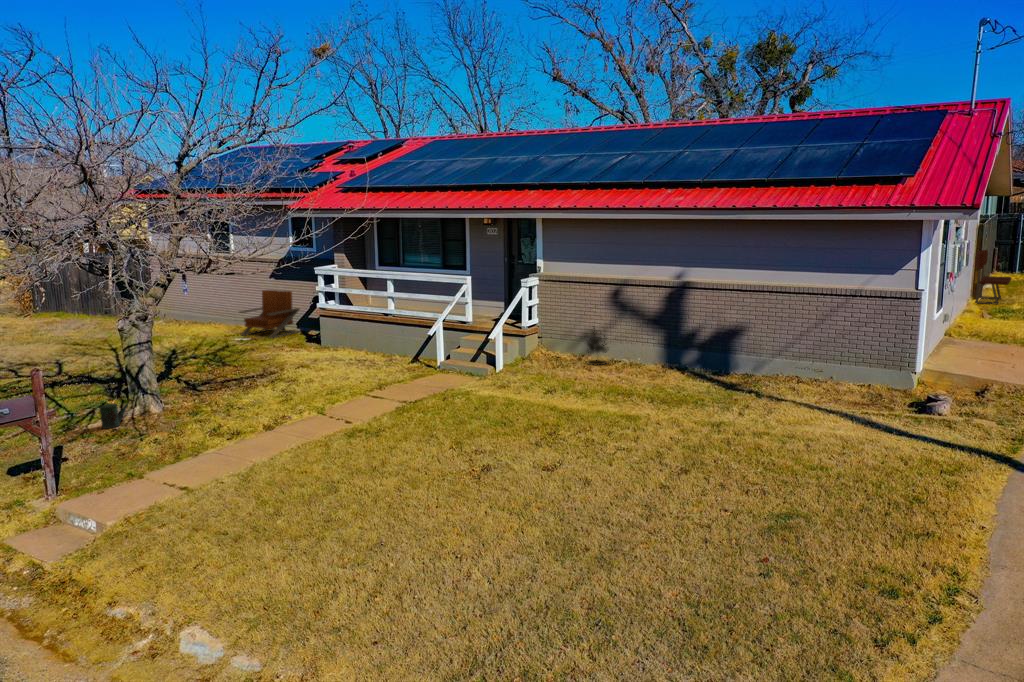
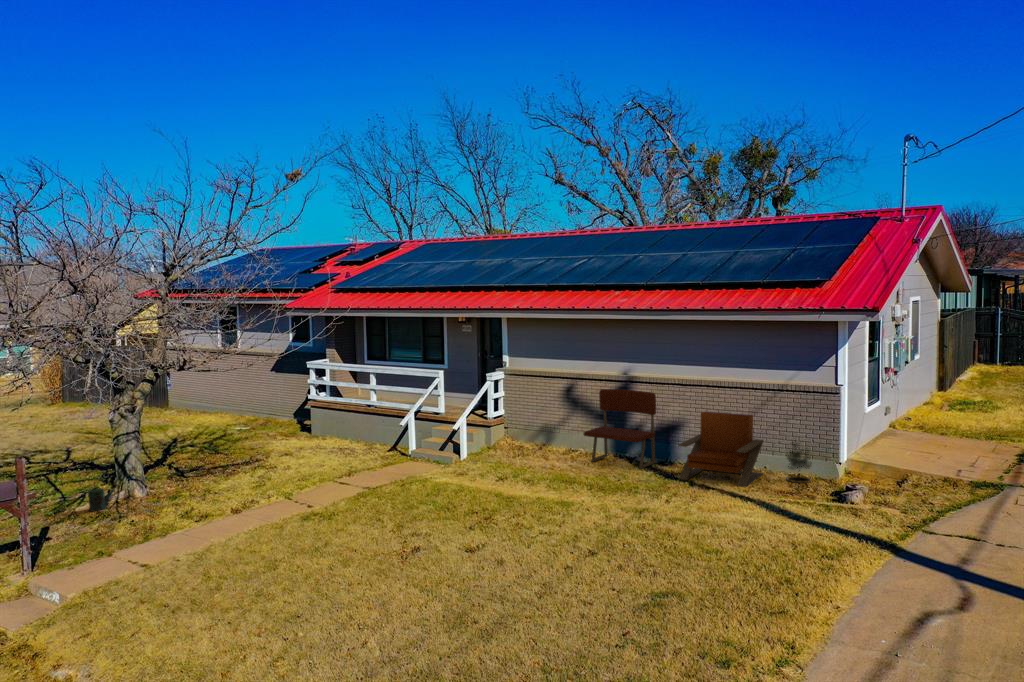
bench: present [975,250,1011,304] -> present [583,389,656,469]
lounge chair: present [240,290,300,338] -> present [678,412,764,487]
potted tree: present [587,328,608,365] -> present [786,441,811,483]

